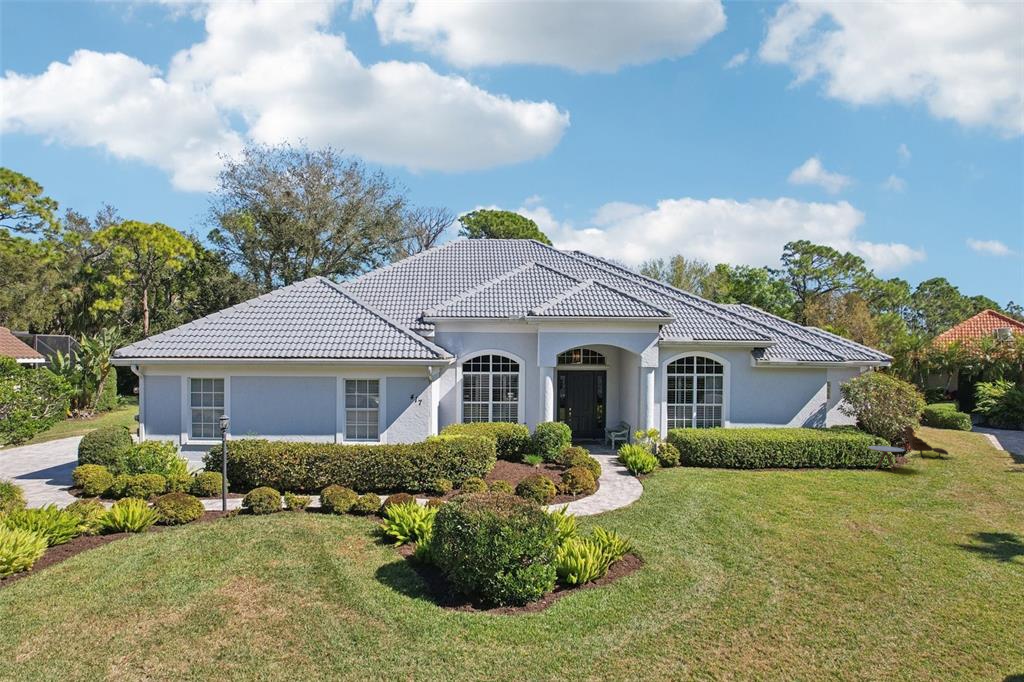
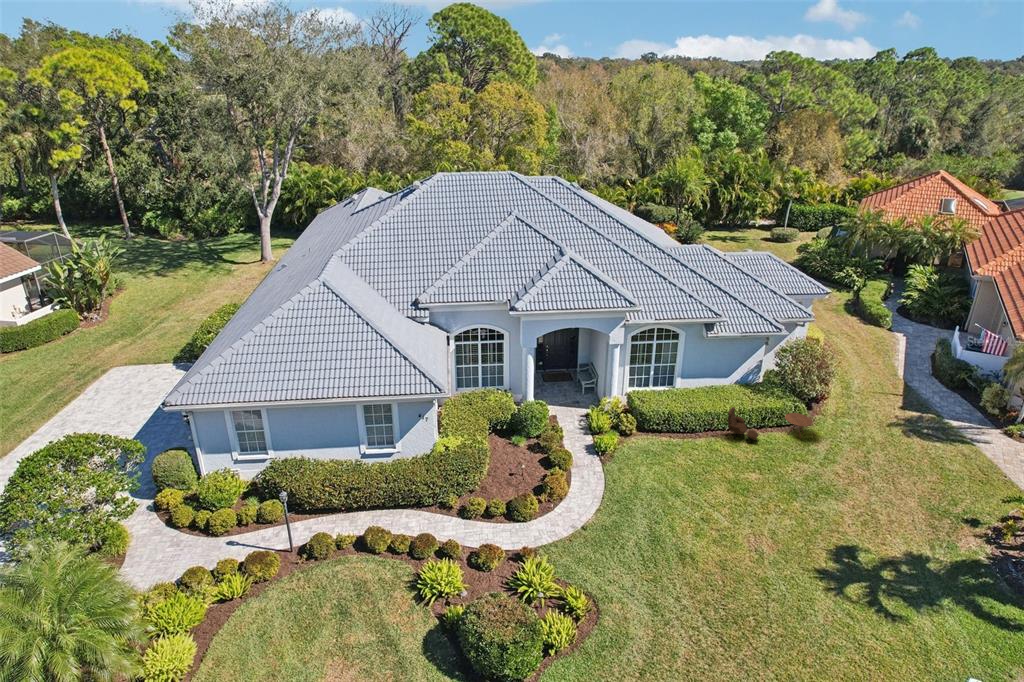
lounge chair: present [907,426,948,459] -> present [728,407,758,440]

